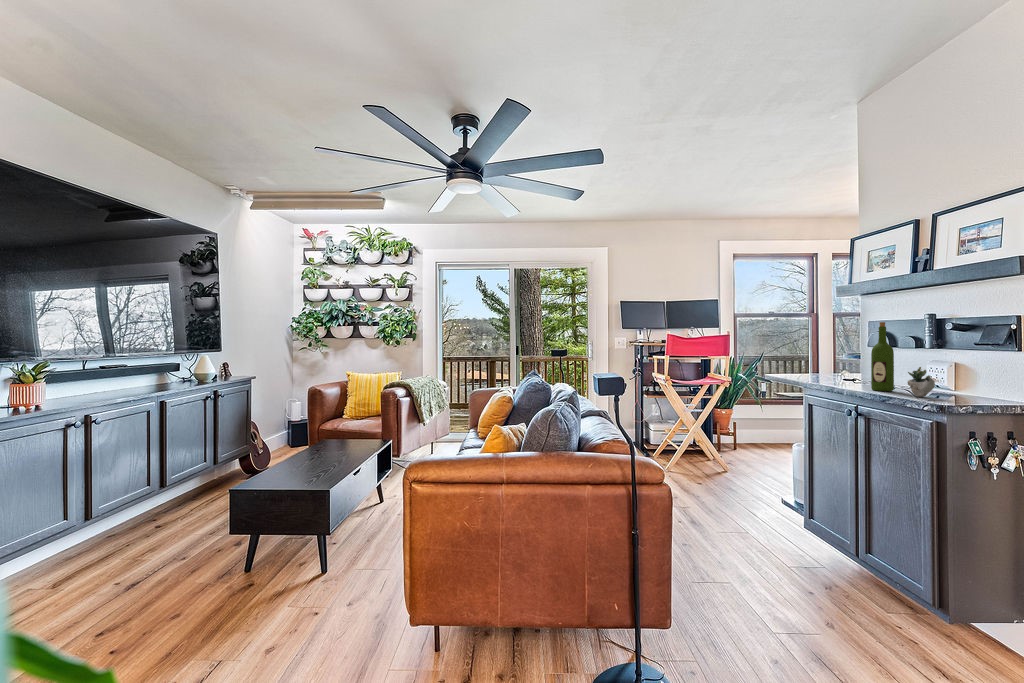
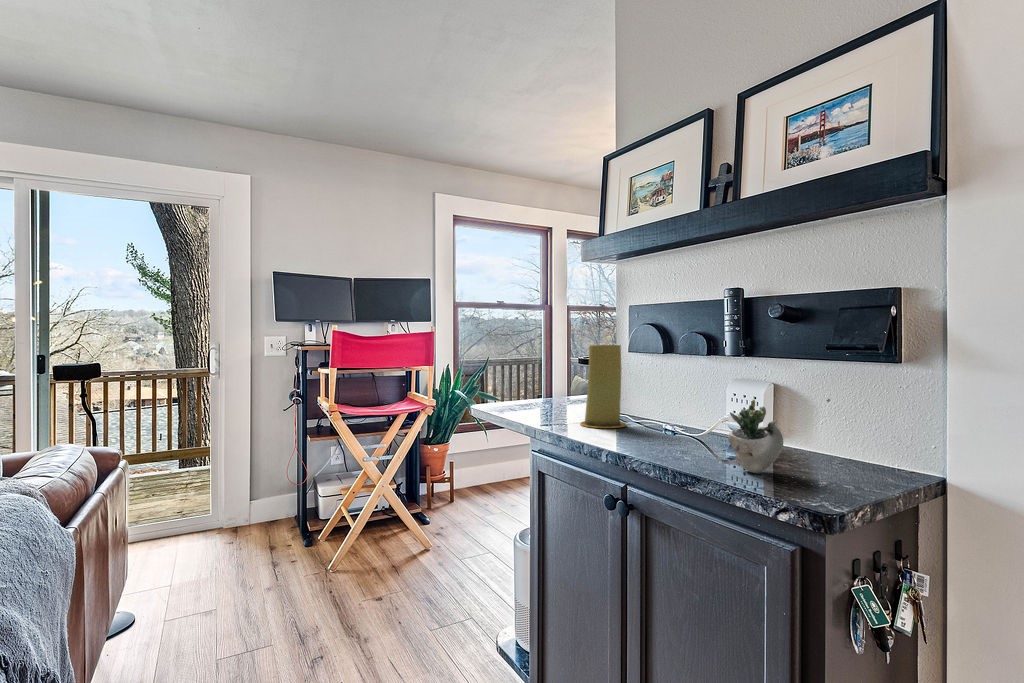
wine bottle: present [871,322,894,391] -> none [648,298,690,451]
candle: none [836,343,863,384] -> present [580,345,626,428]

